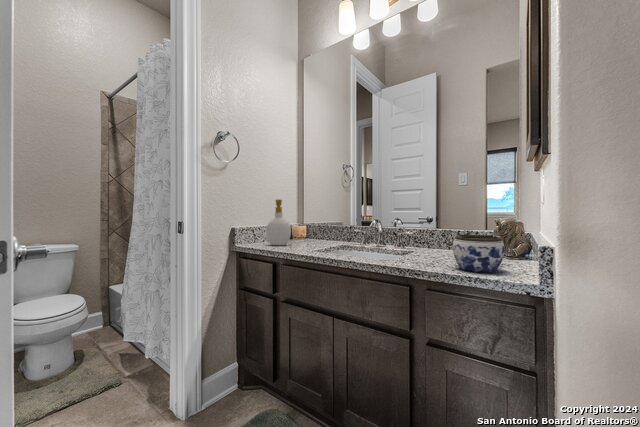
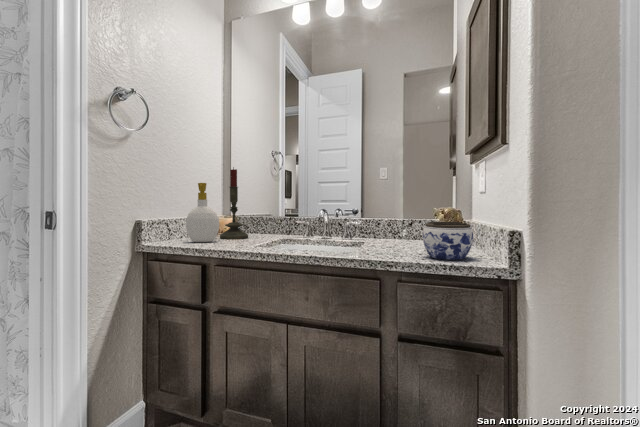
candle: none [295,187,316,244] -> present [220,168,248,239]

